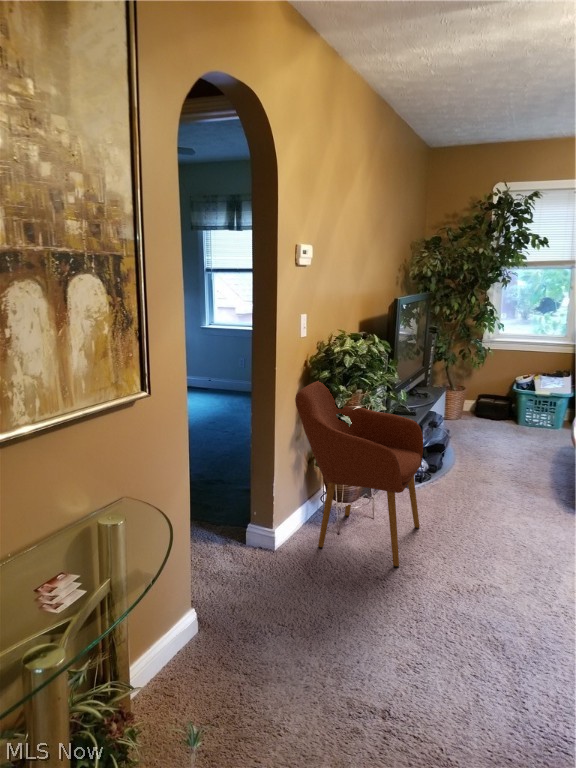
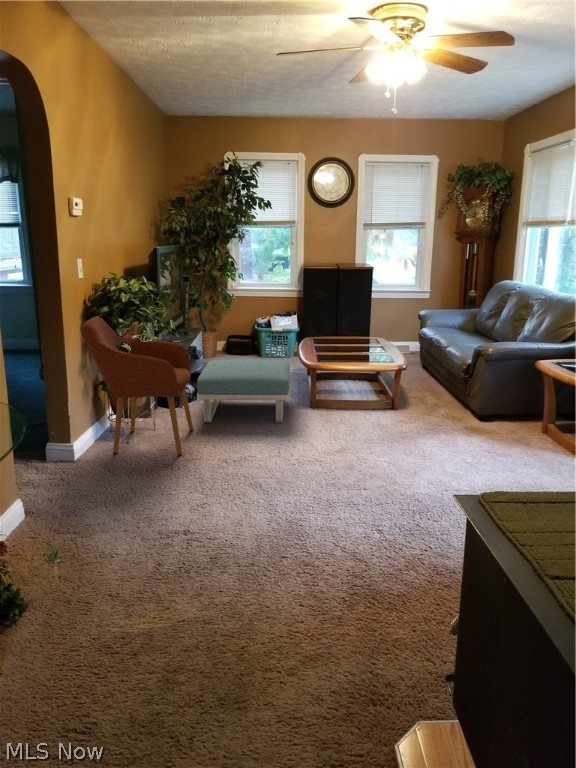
footstool: none [429,435,558,536] -> present [197,359,290,423]

